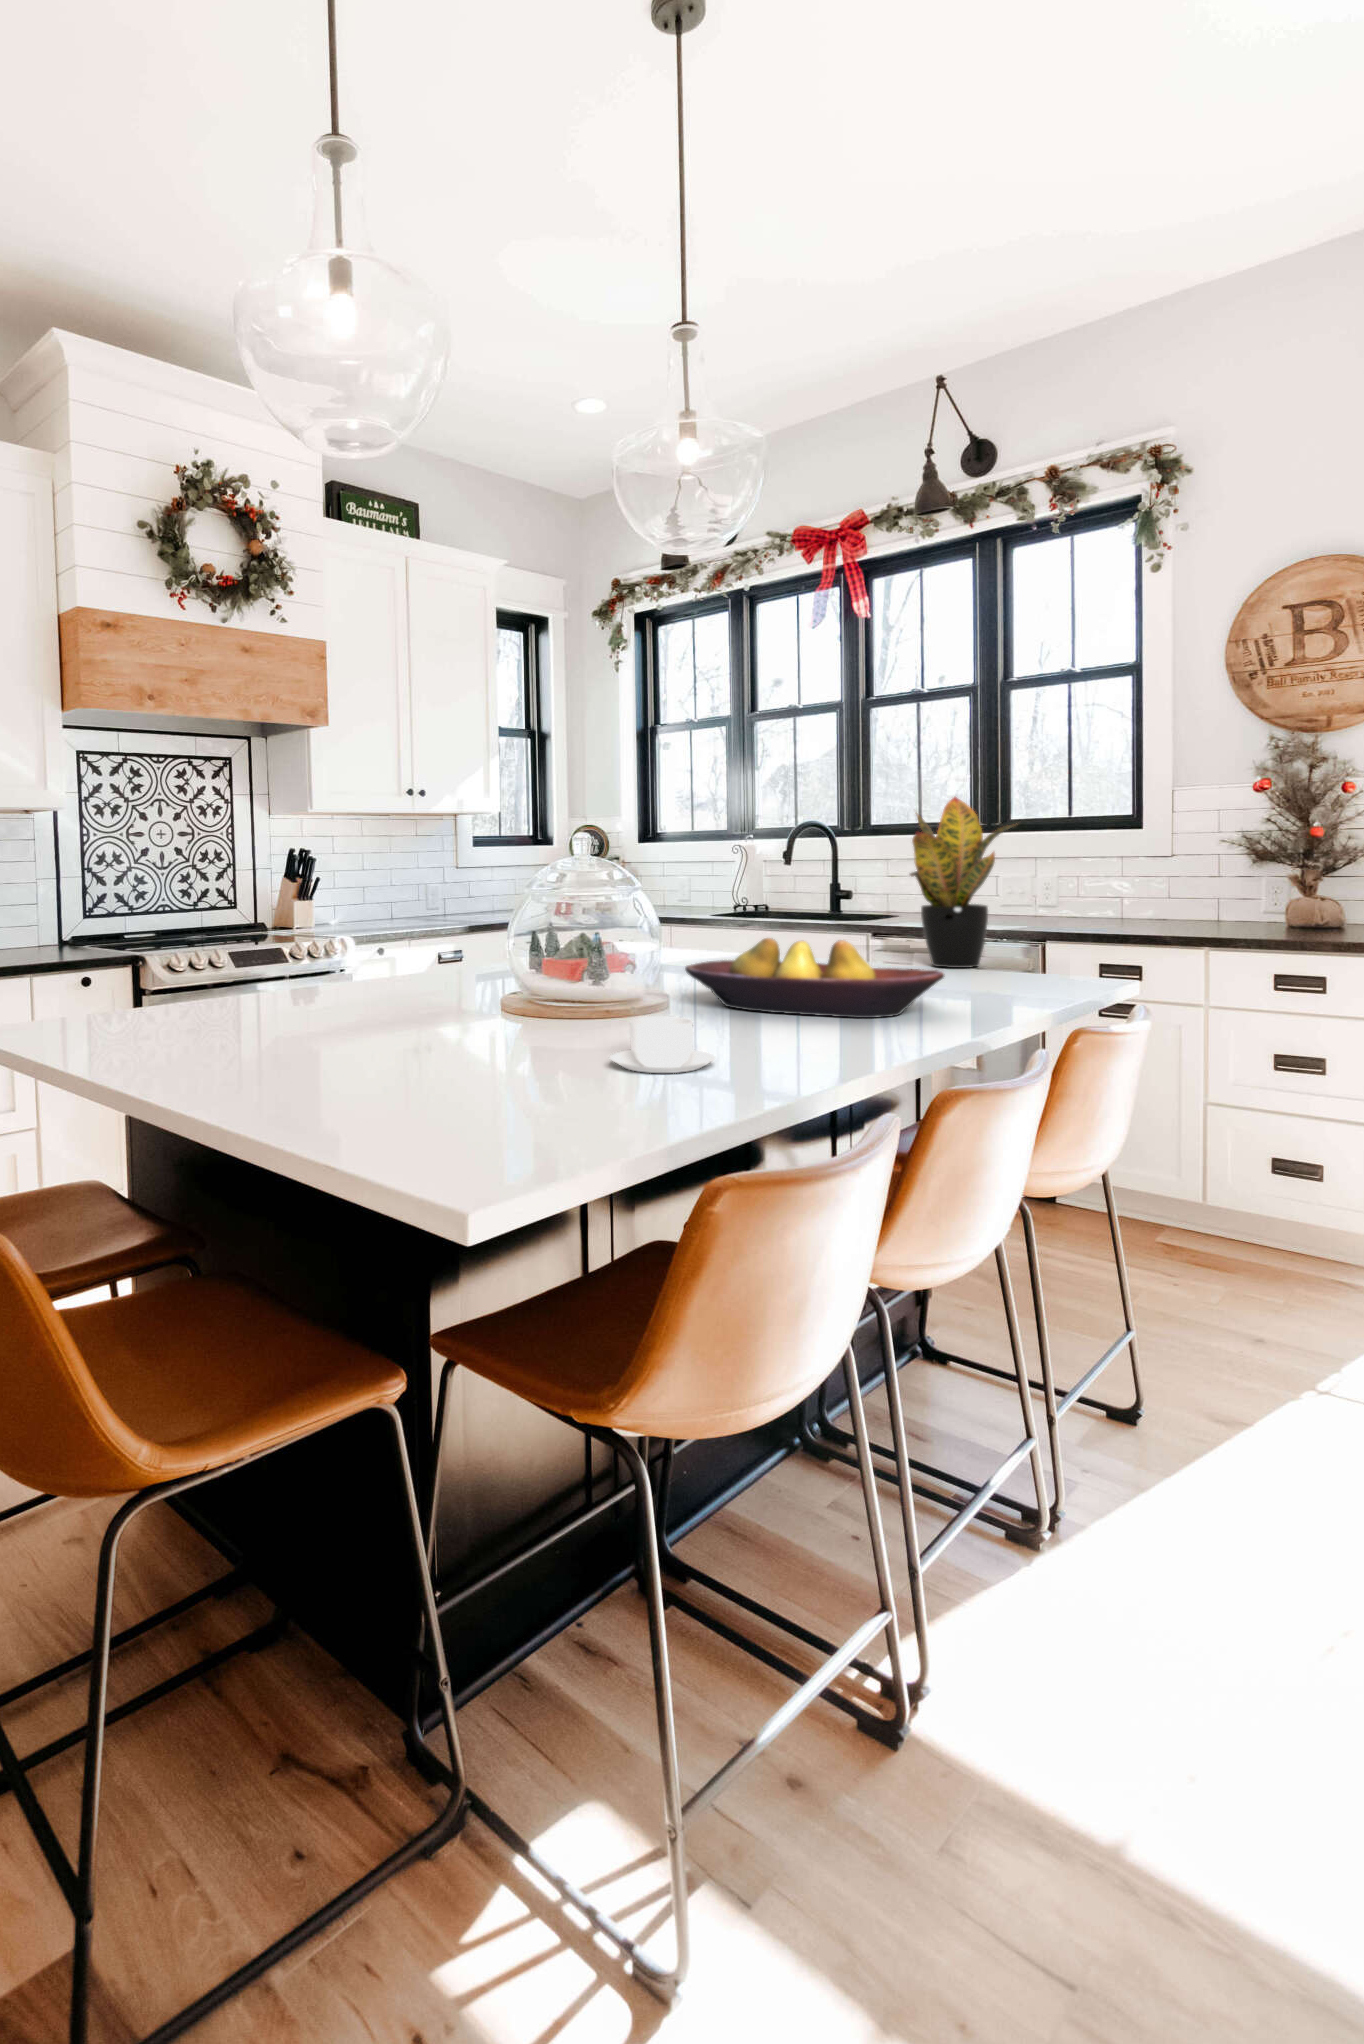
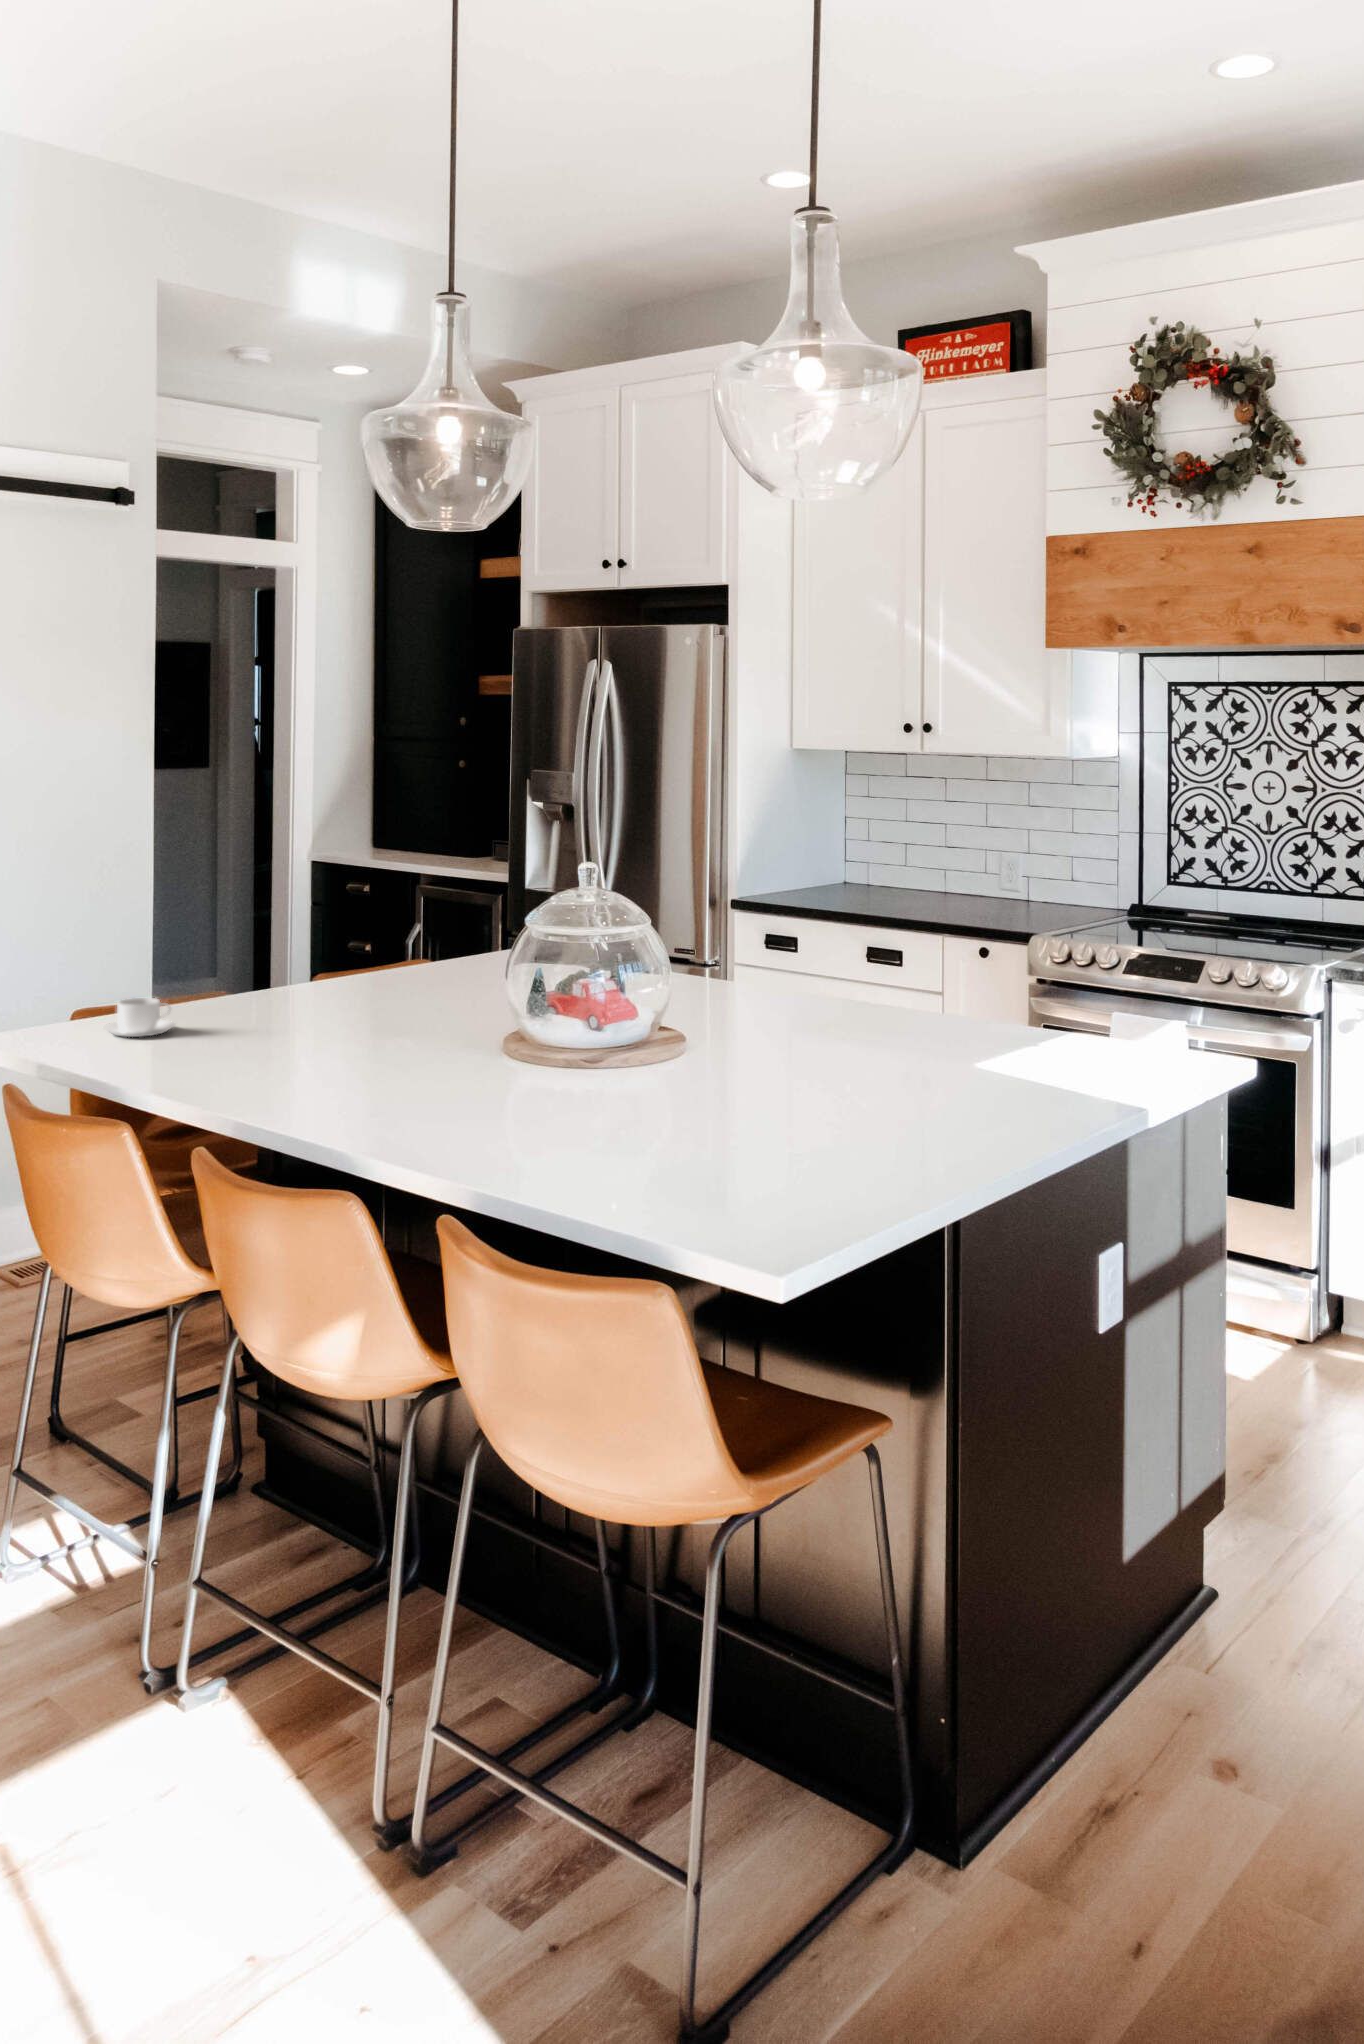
potted plant: present [910,797,1014,968] -> none [676,868,849,1145]
fruit bowl: present [685,938,945,1018] -> none [258,991,475,1083]

